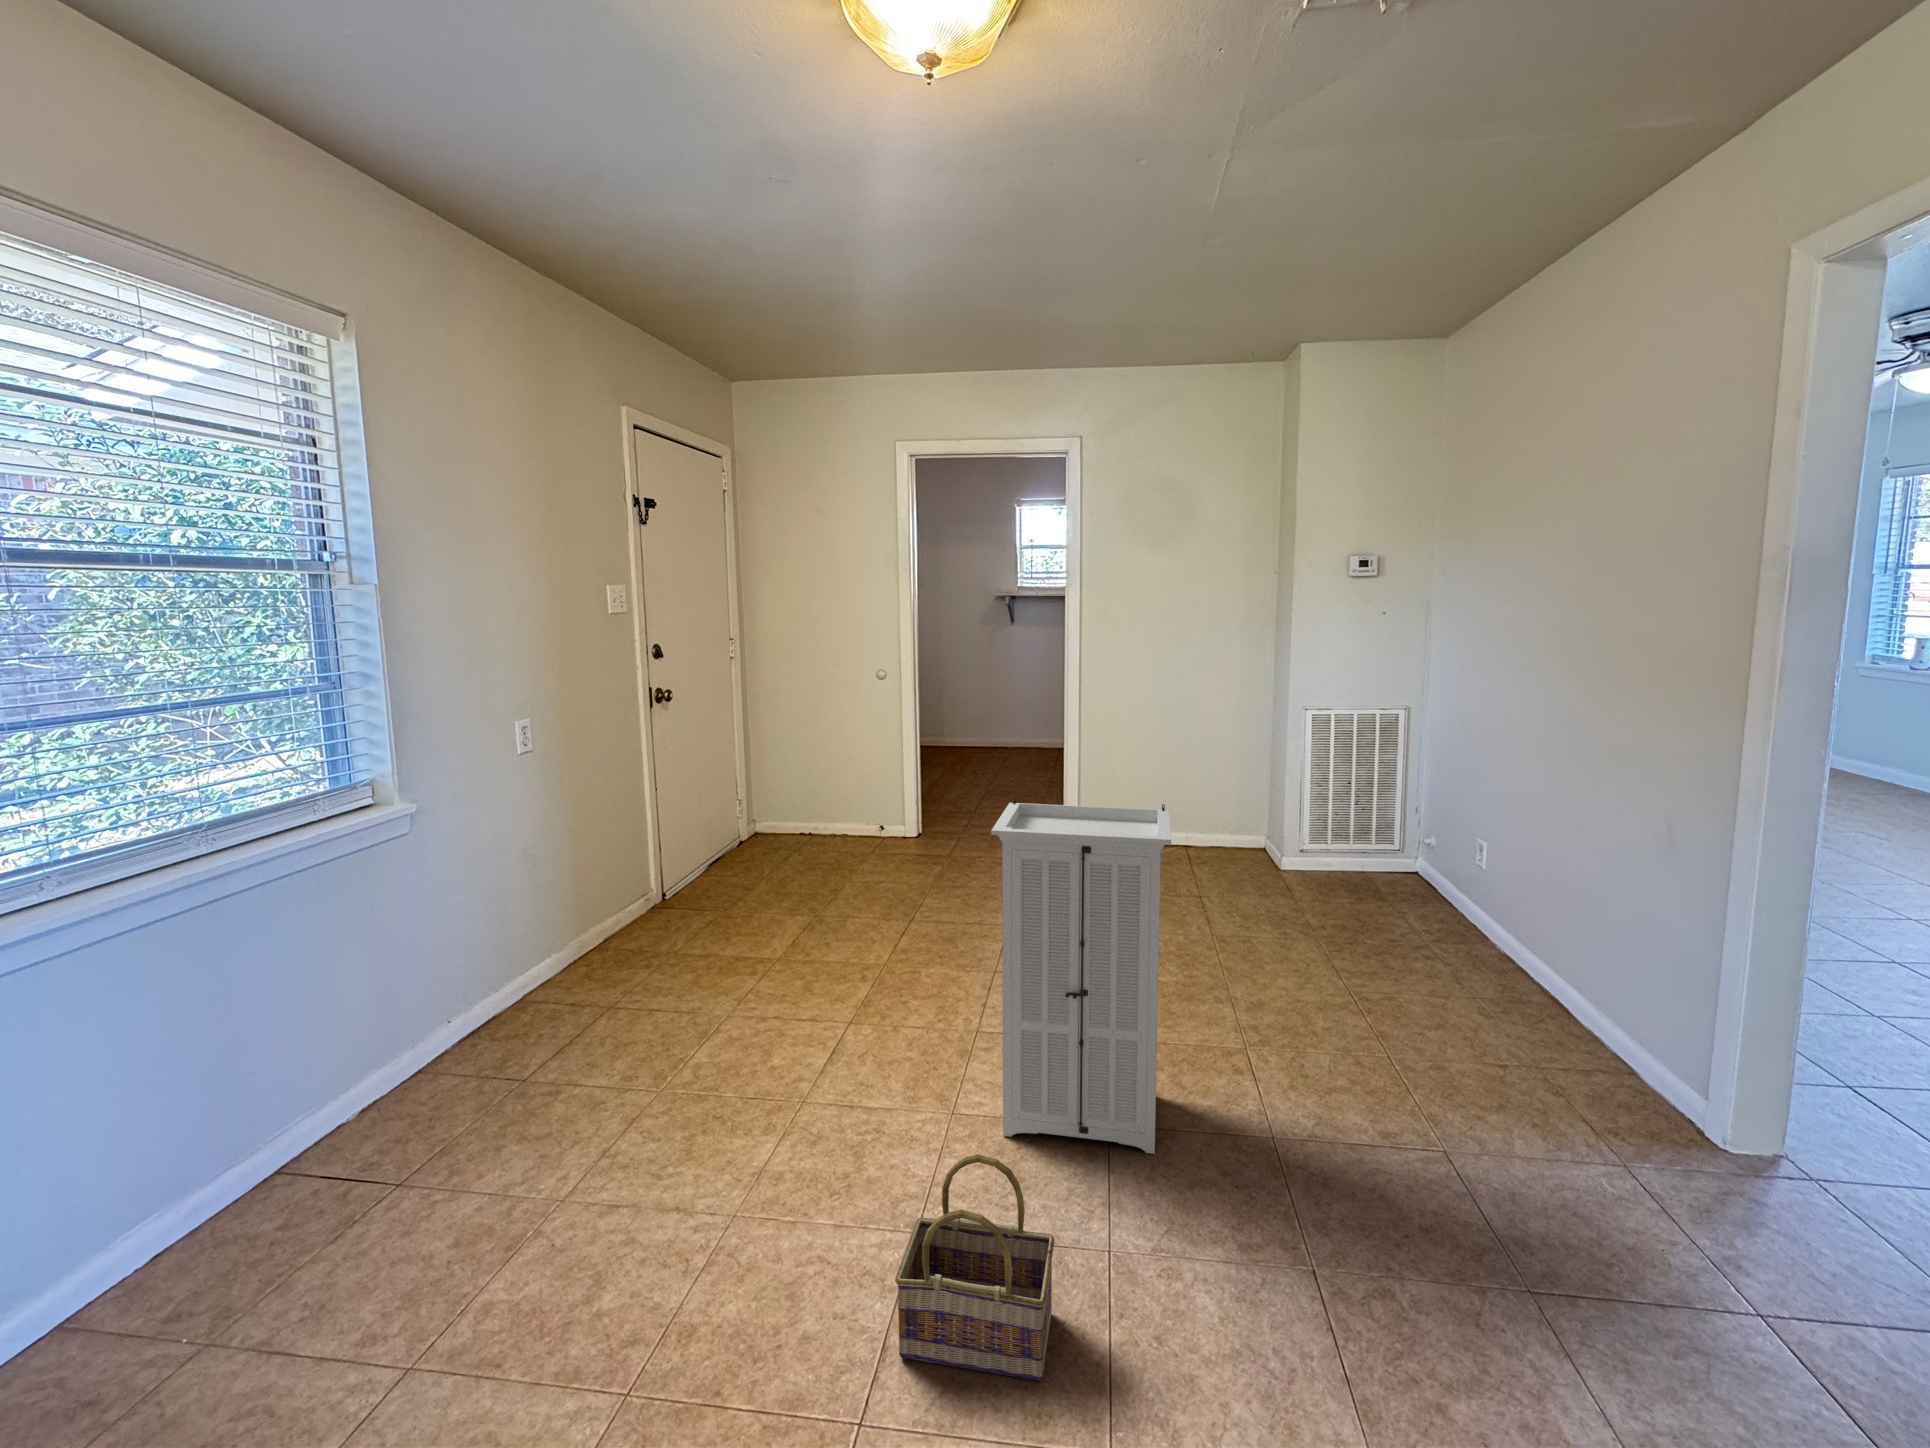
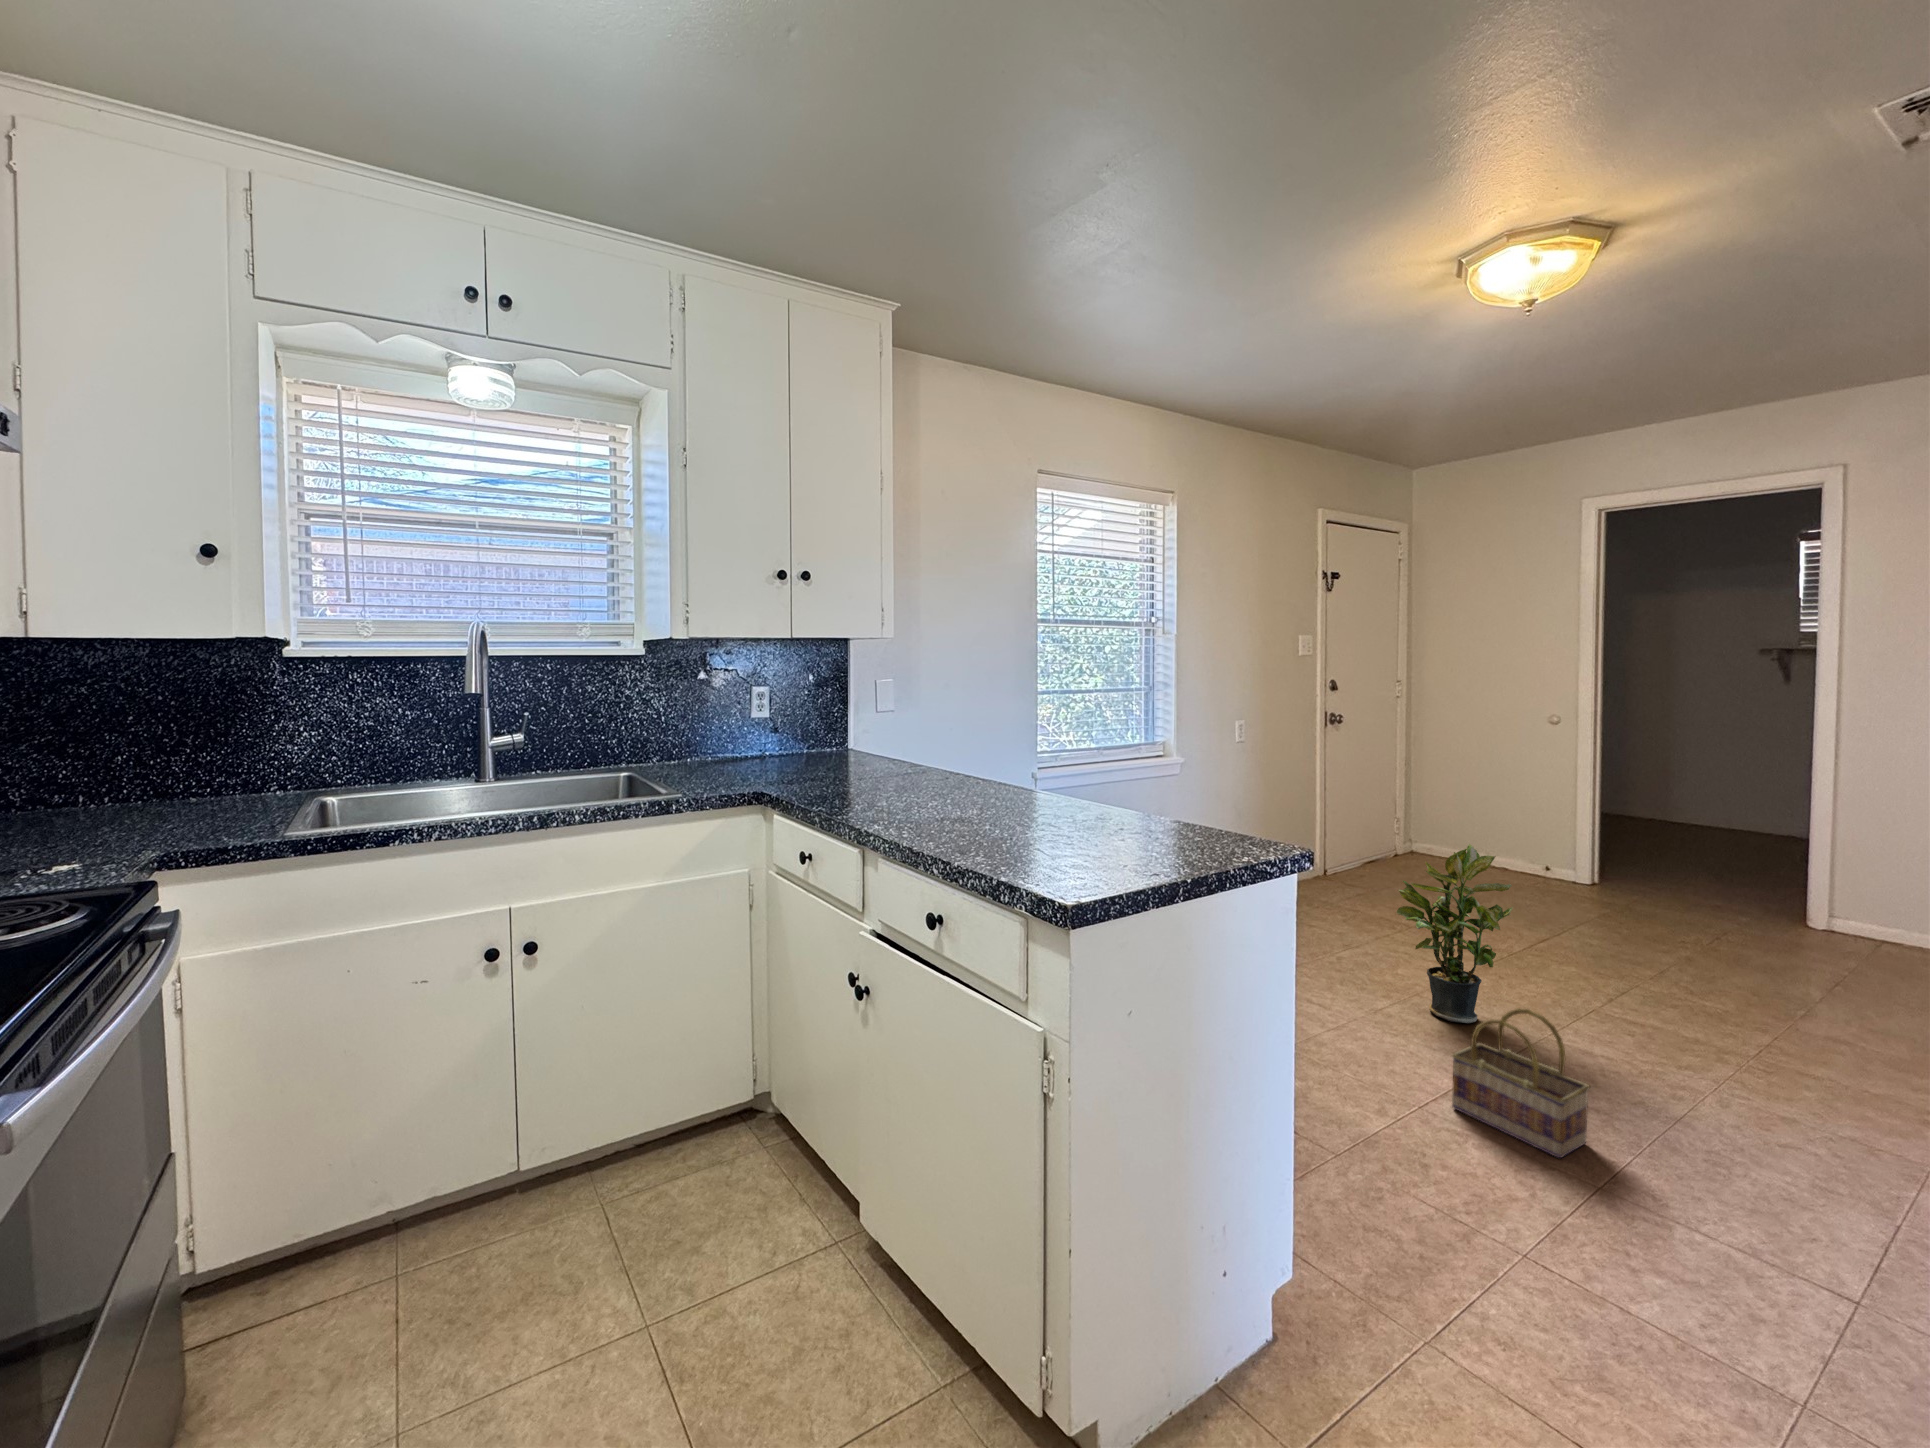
storage cabinet: present [991,798,1171,1154] -> none [1585,802,1816,1133]
potted plant: none [777,881,910,1132] -> present [1397,844,1512,1023]

